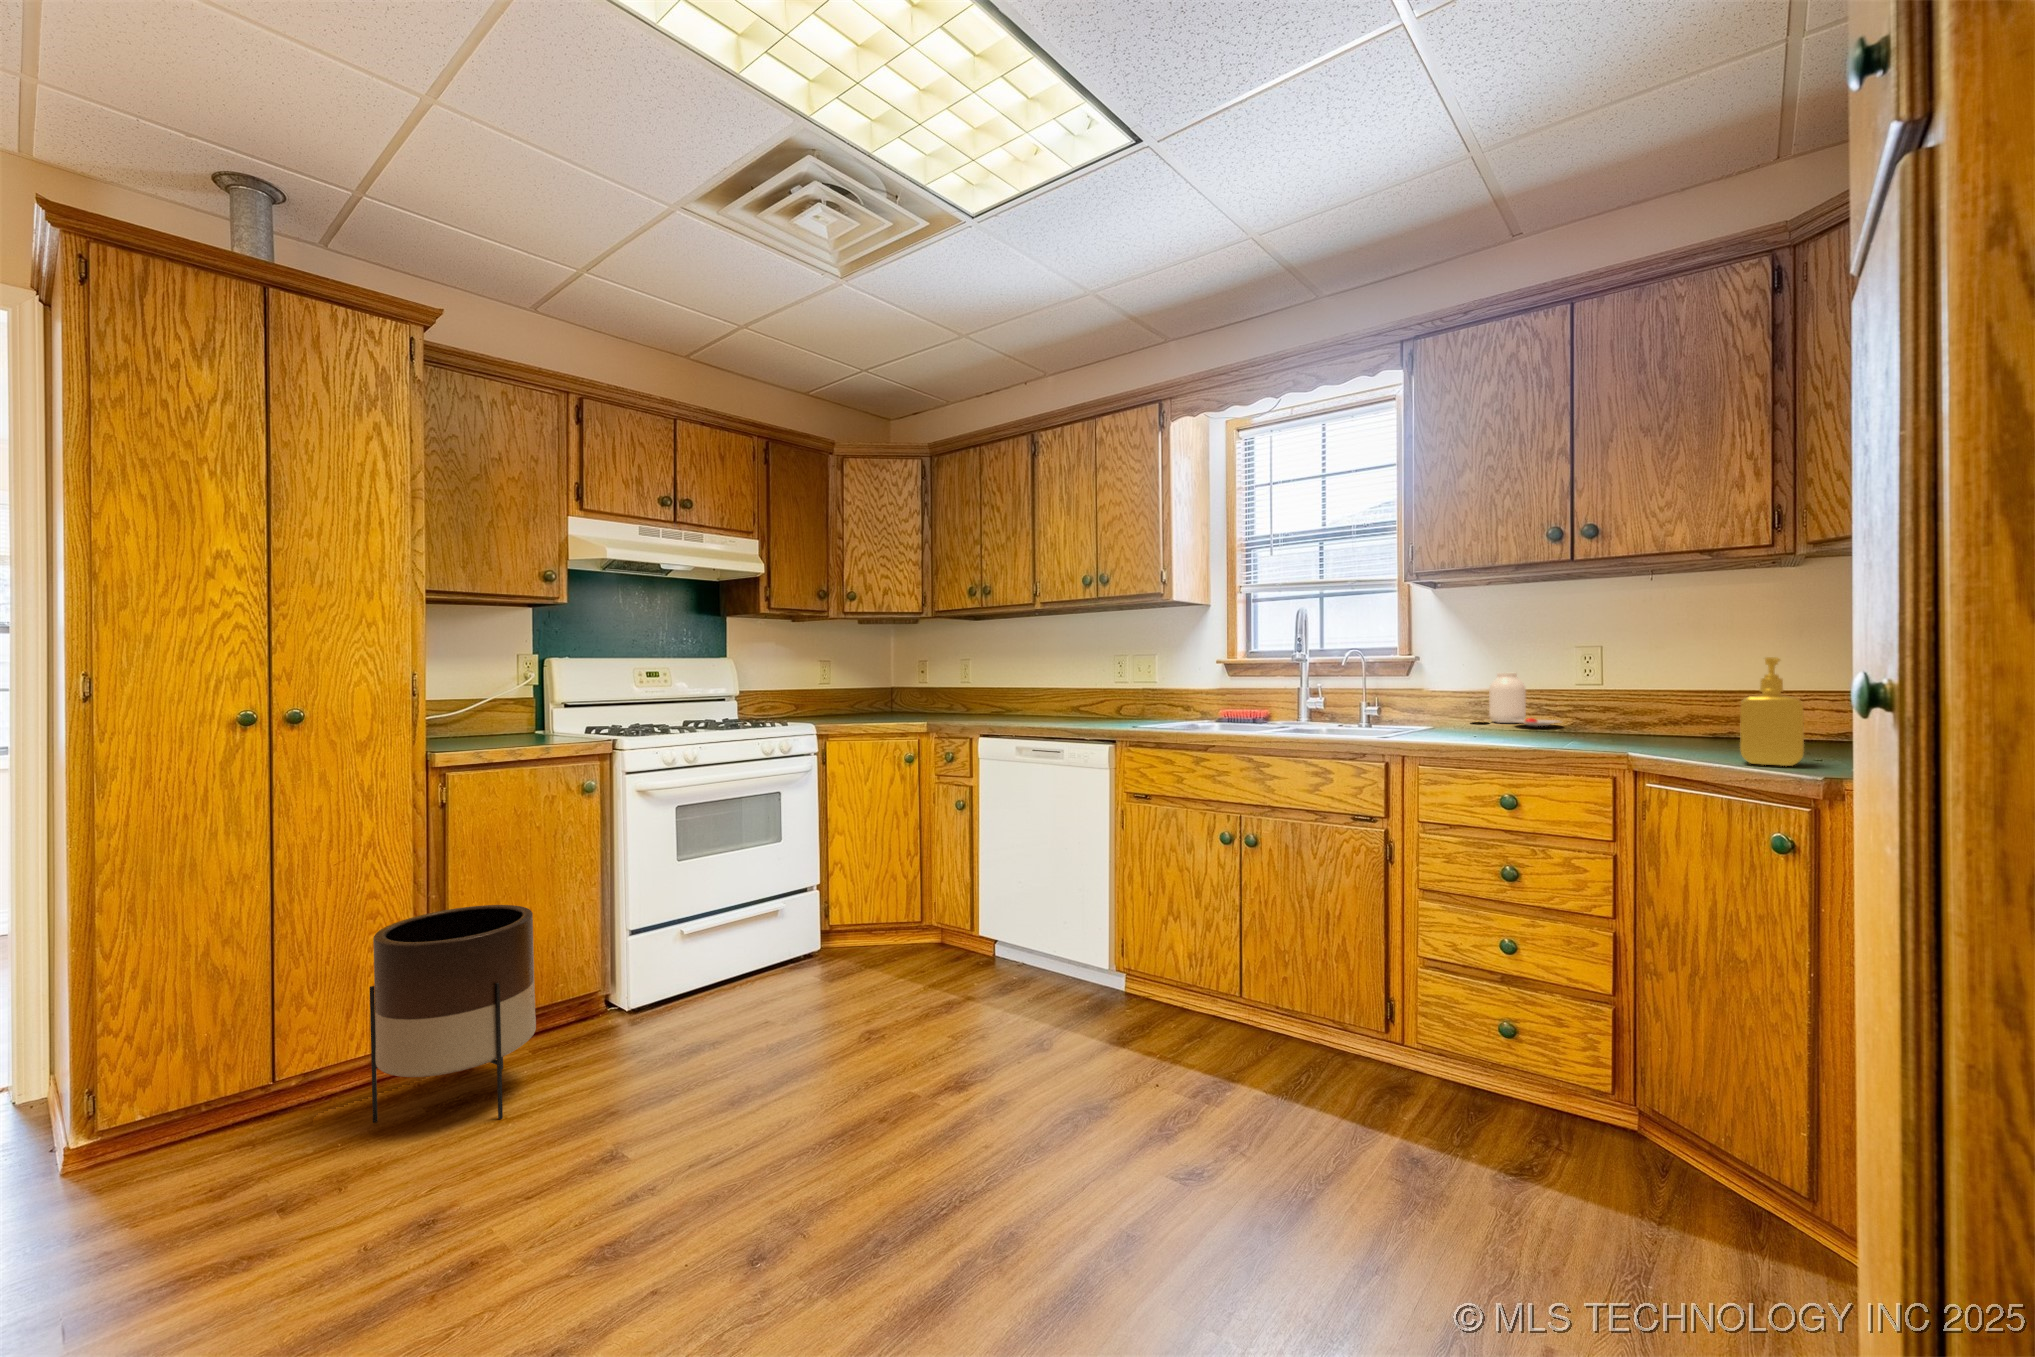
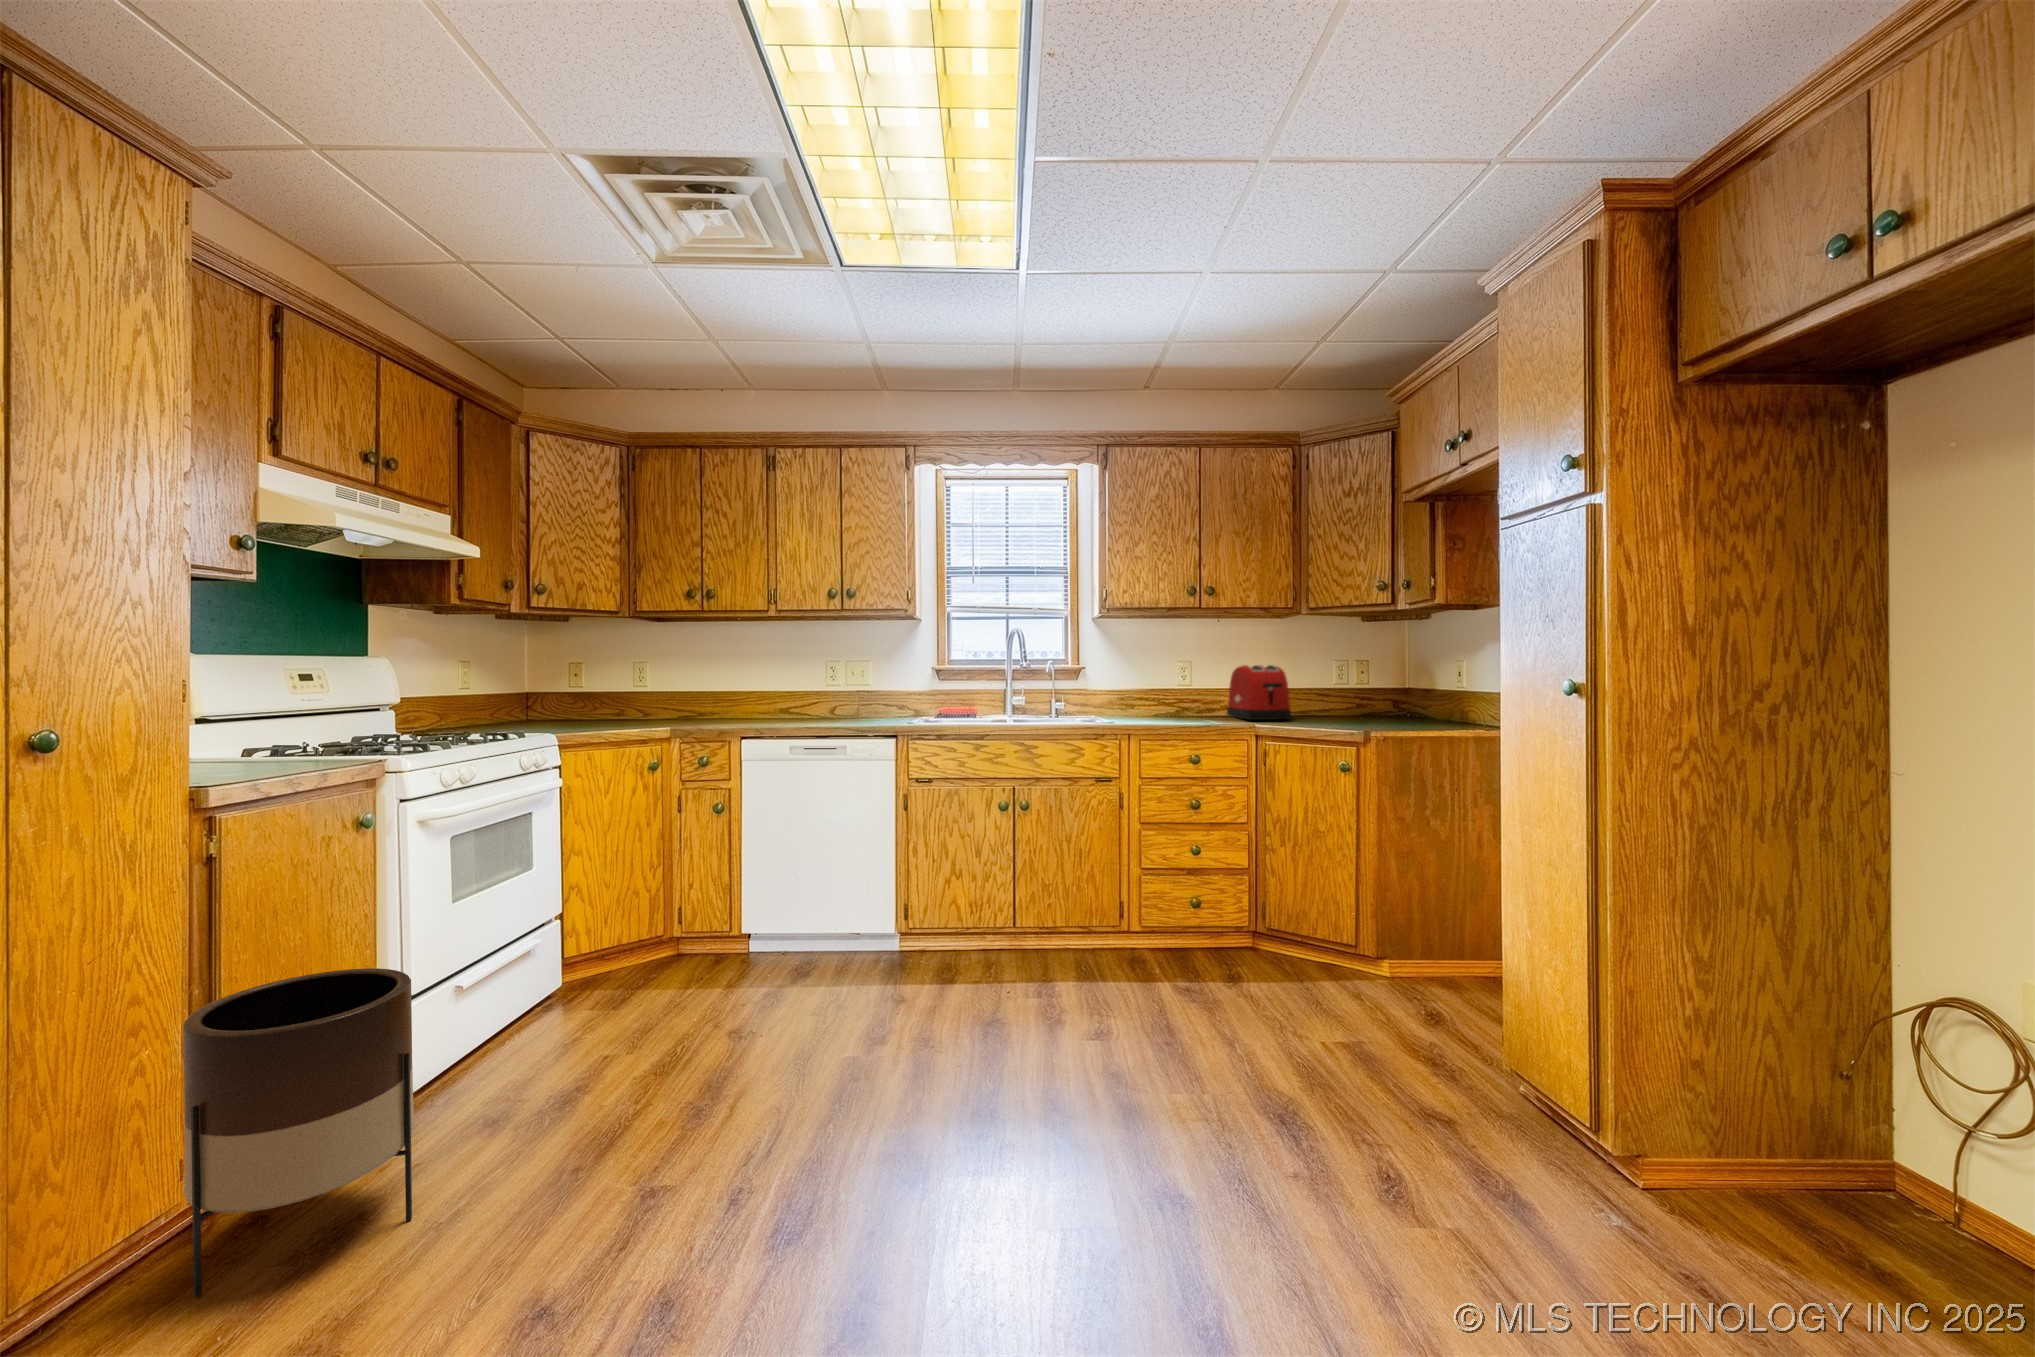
toaster: none [1639,648,1747,746] -> present [1227,665,1291,720]
soap dispenser: present [1740,657,1804,766] -> none [1302,670,1331,727]
jar: present [1472,673,1560,726] -> none [1127,679,1183,712]

